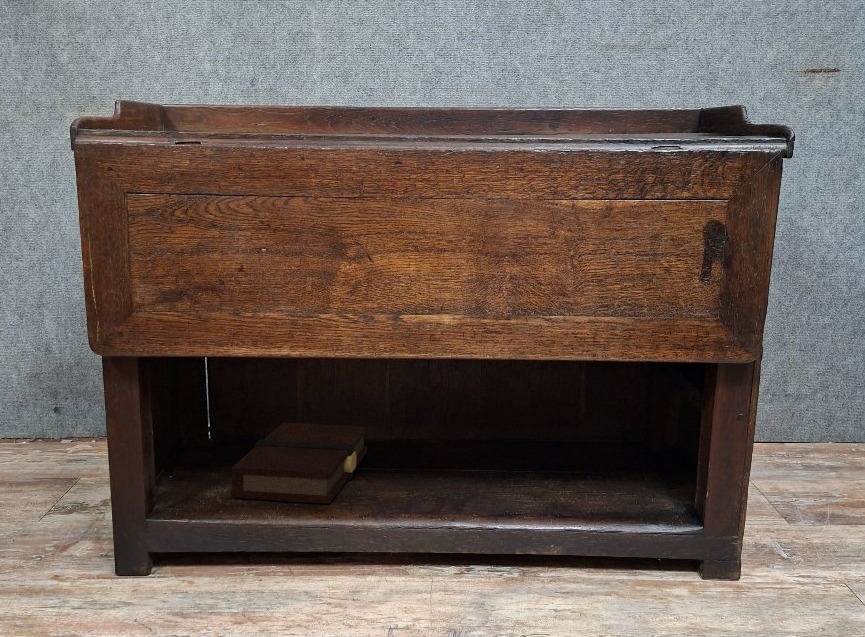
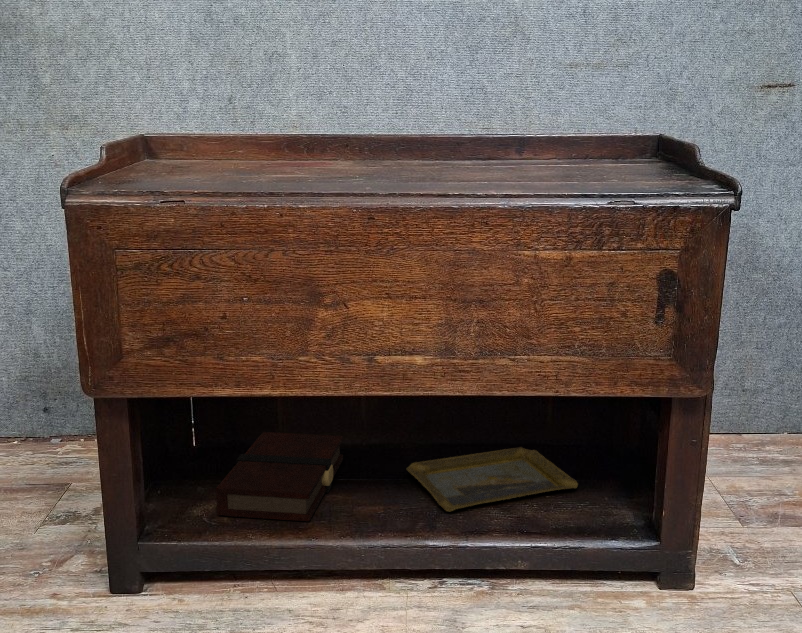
tray: none [433,442,614,496] -> present [407,447,577,511]

